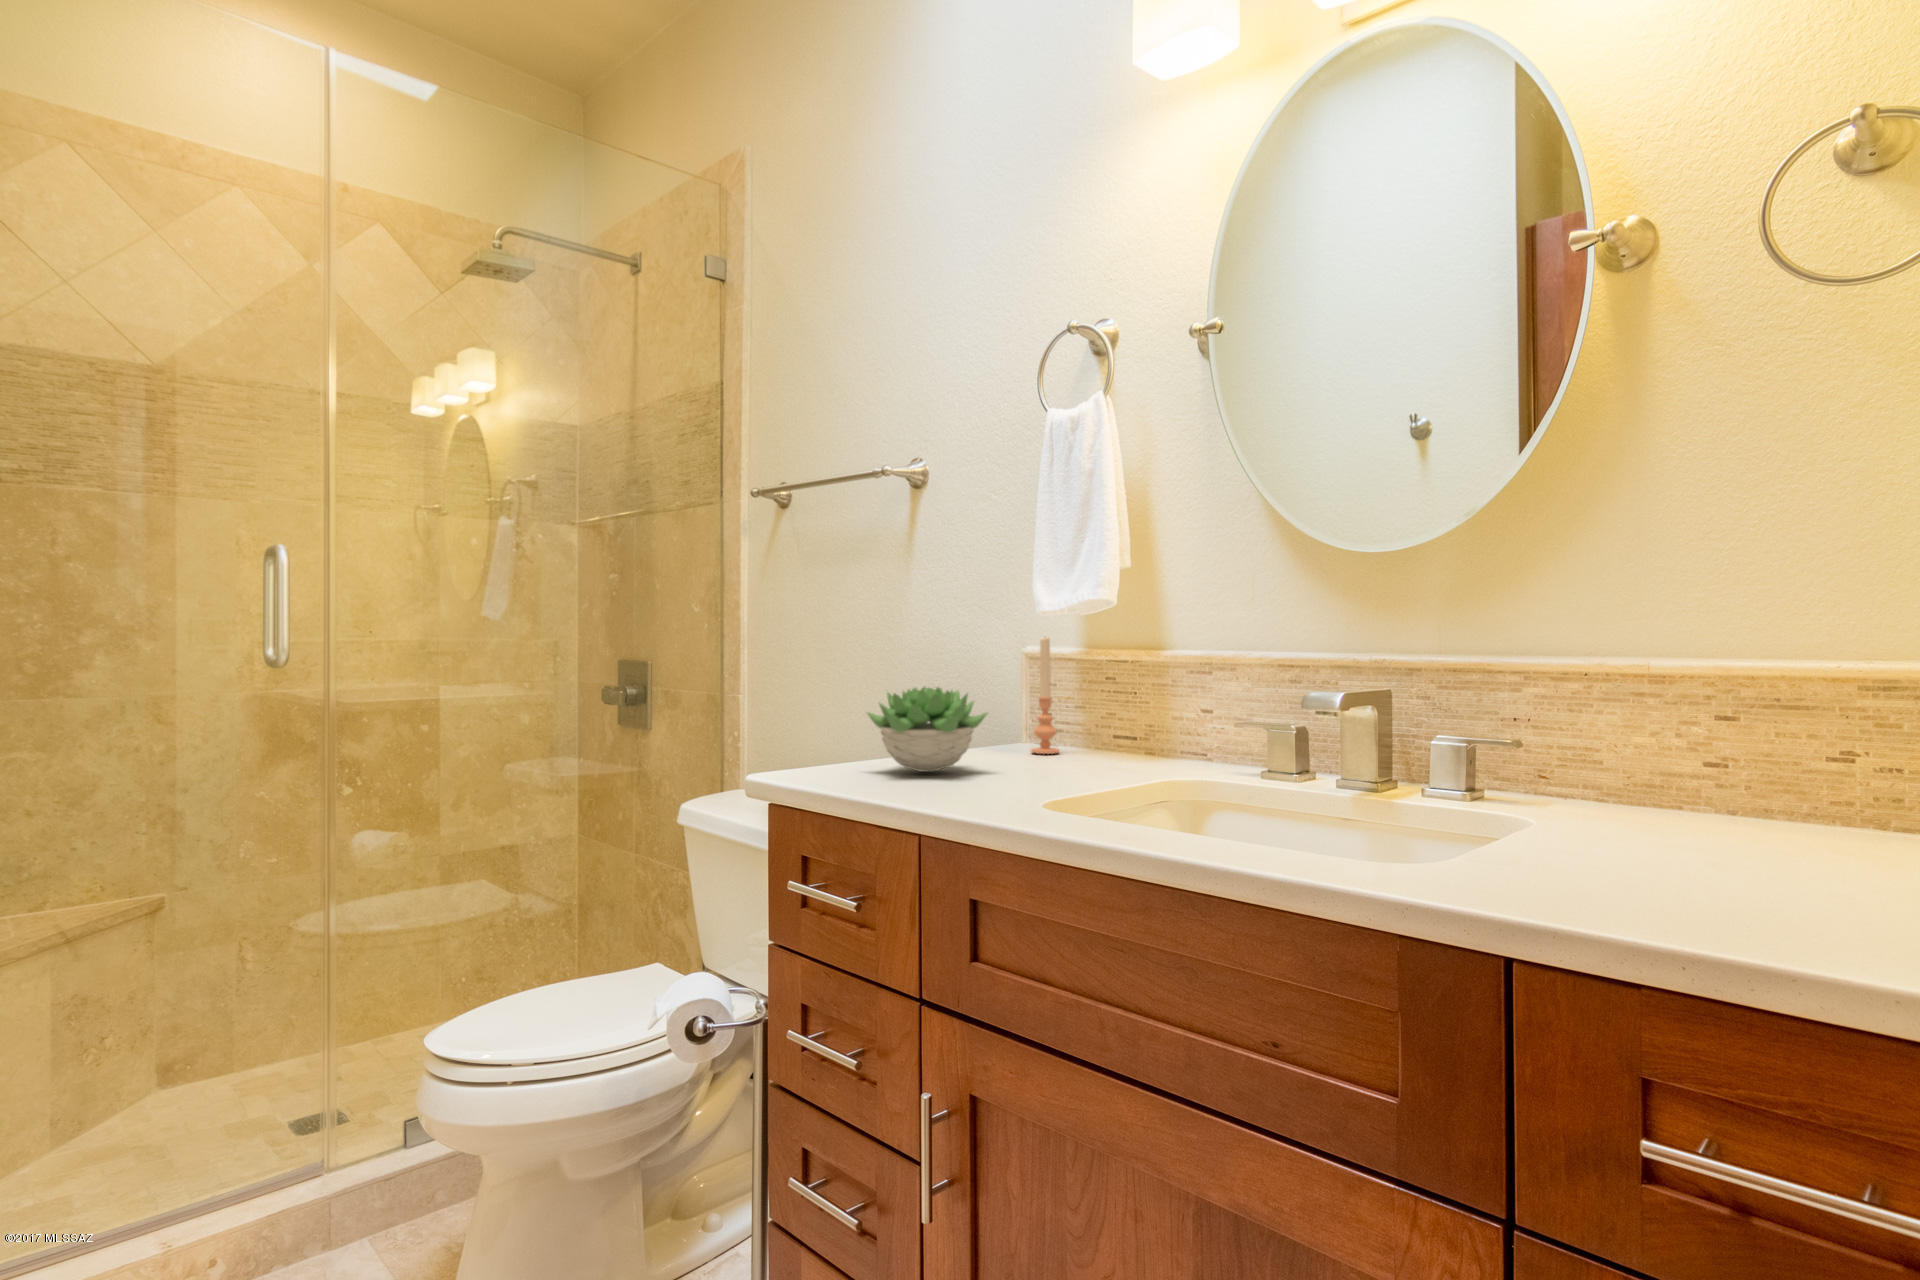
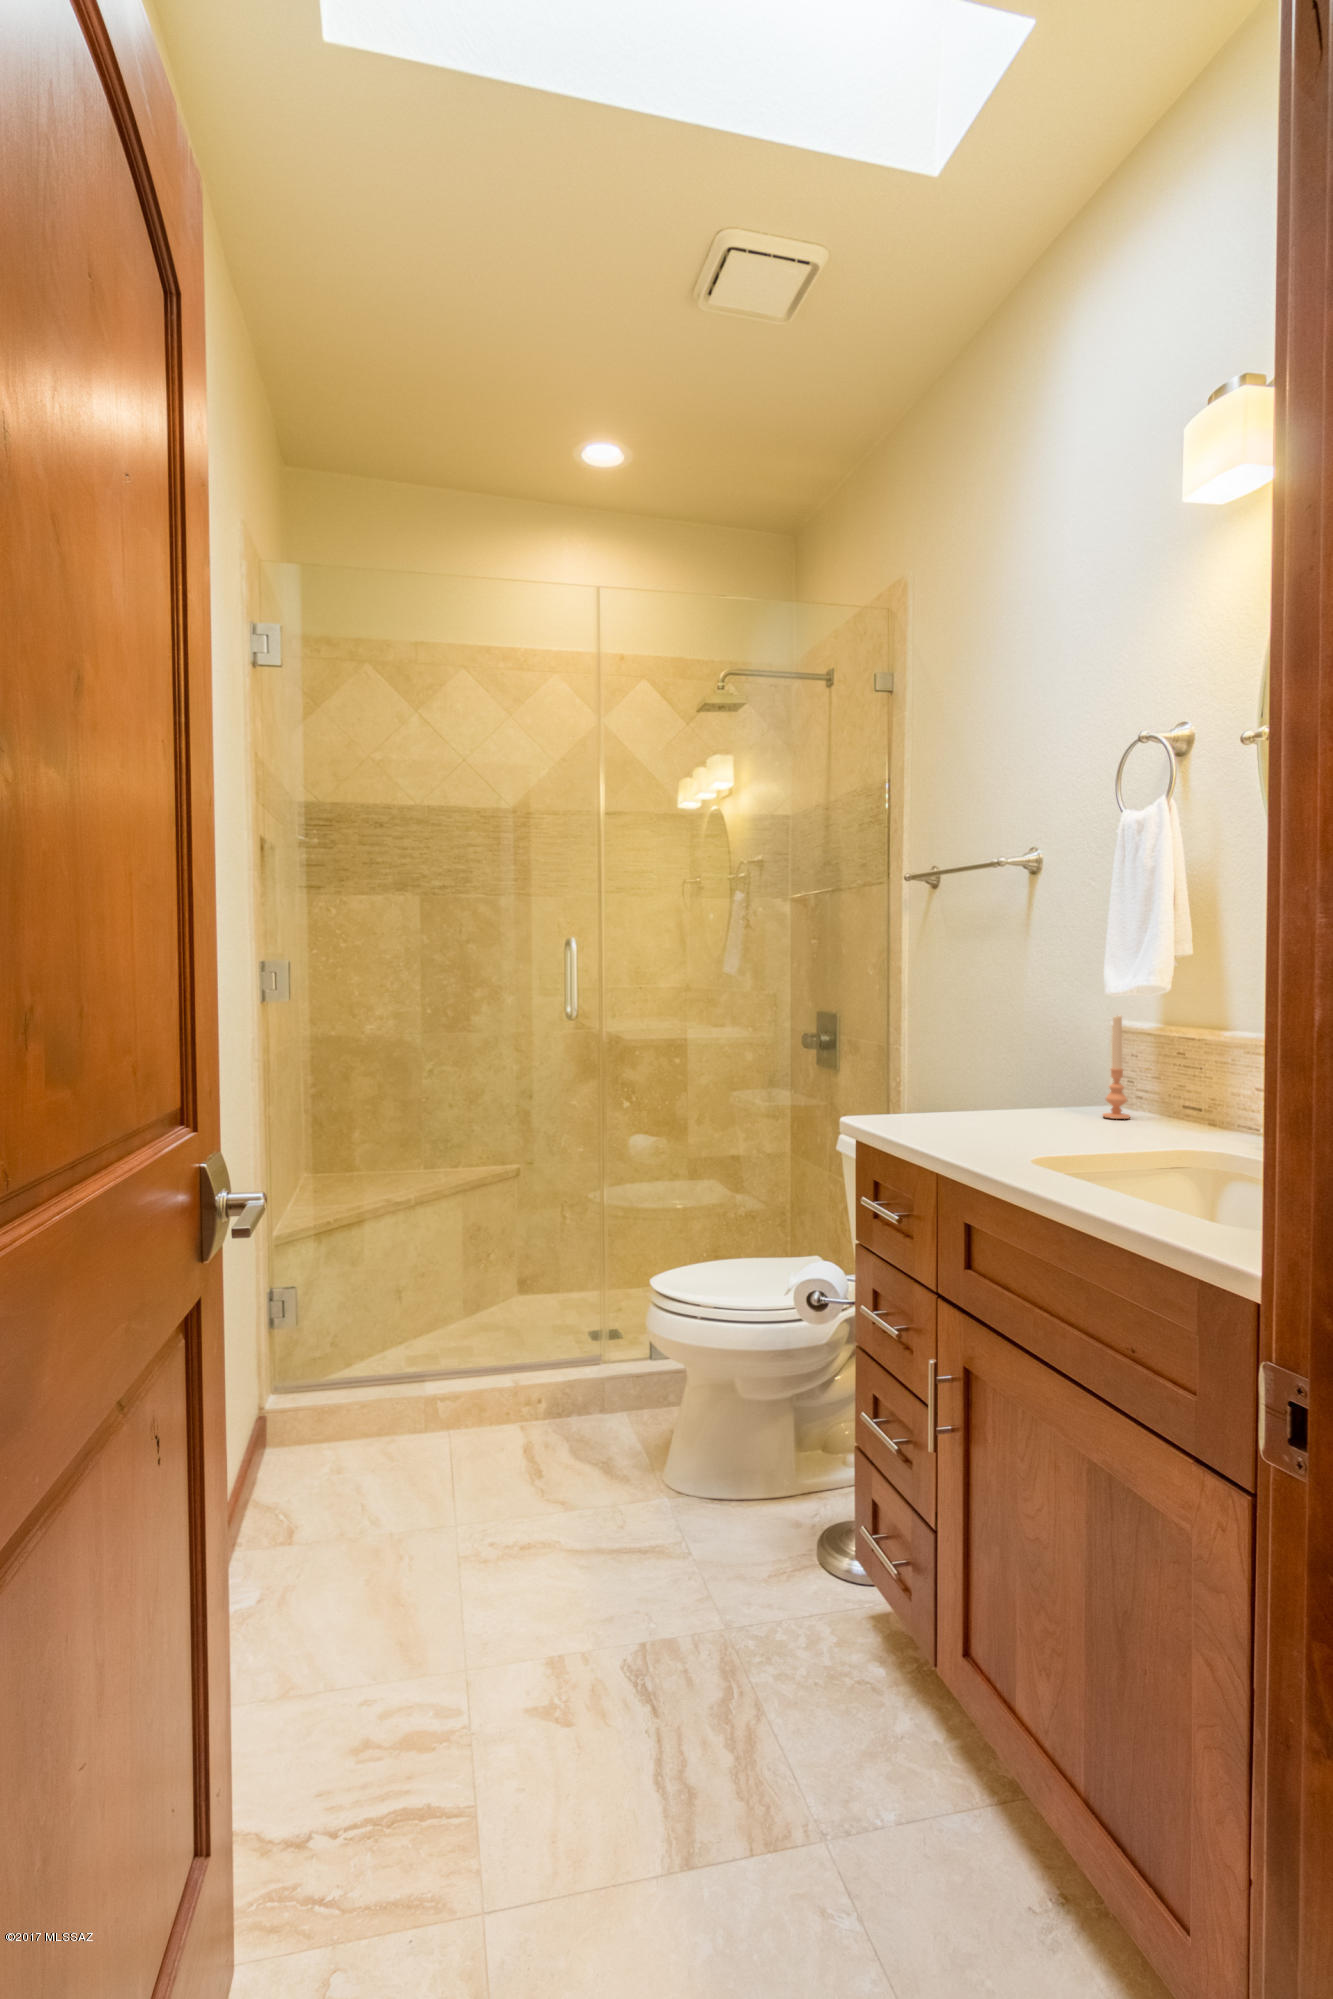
succulent plant: present [867,687,987,772] -> none [934,1059,1034,1126]

